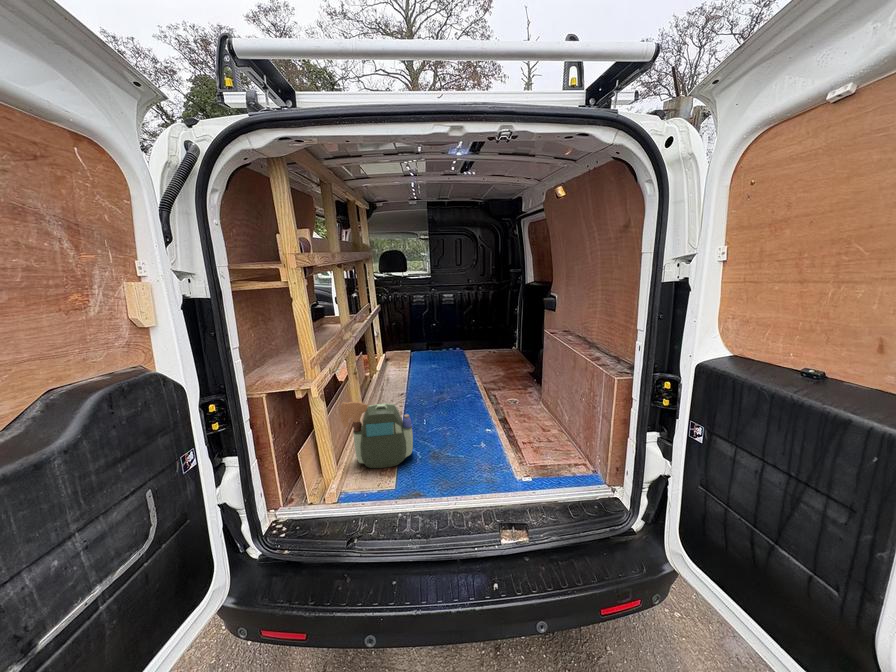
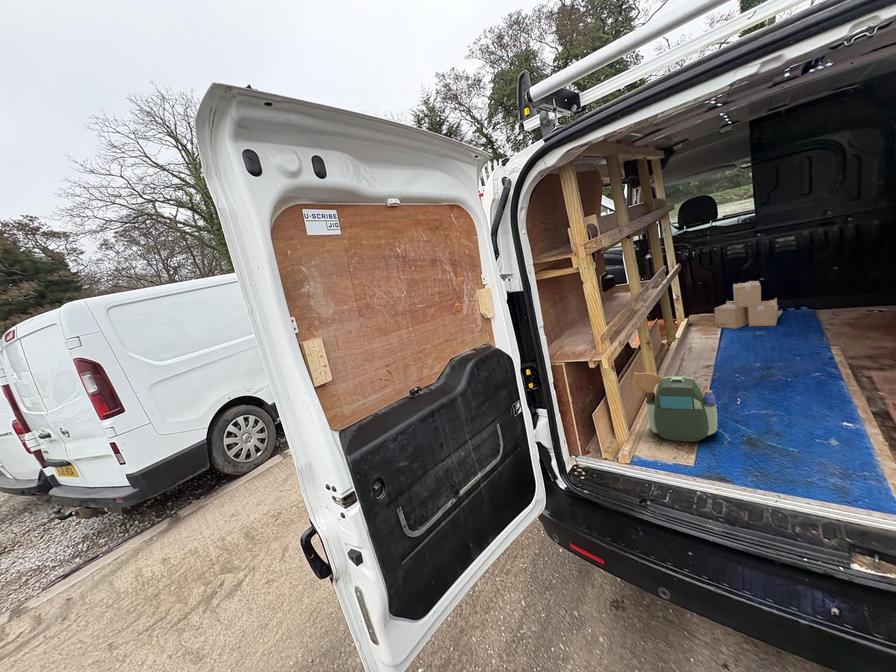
cardboard box: none [405,322,448,363] -> present [714,281,782,329]

